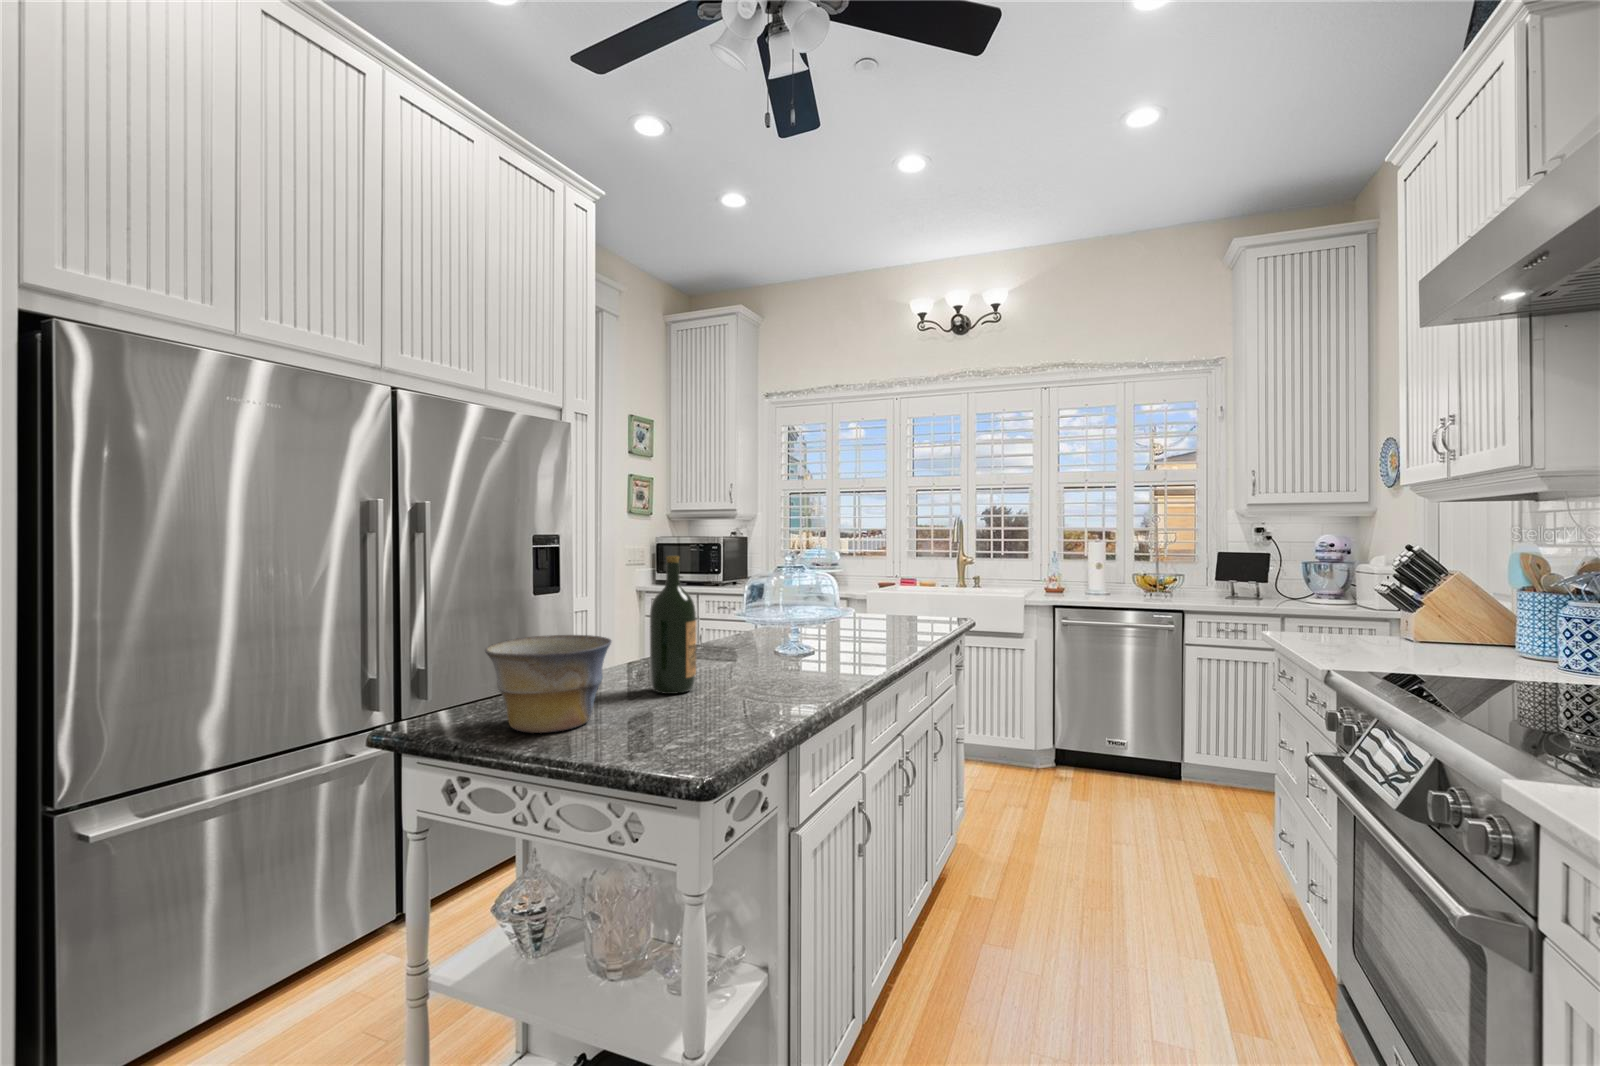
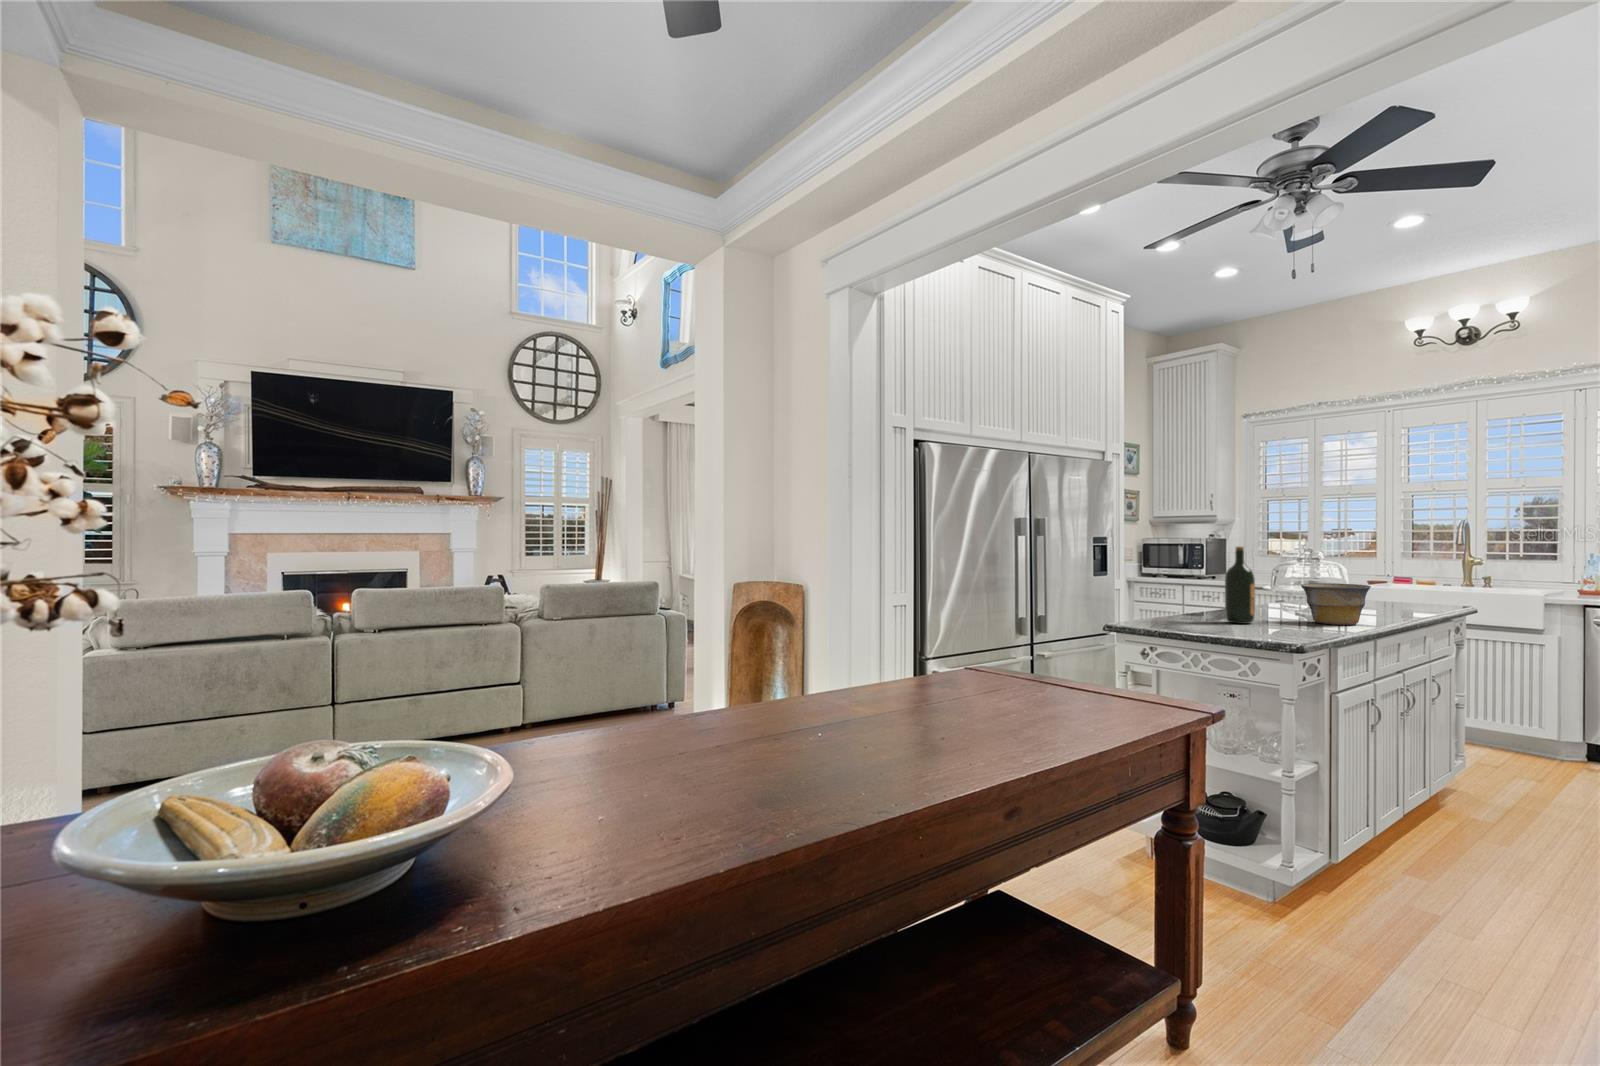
bowl: present [485,635,611,733] -> present [1301,583,1371,625]

